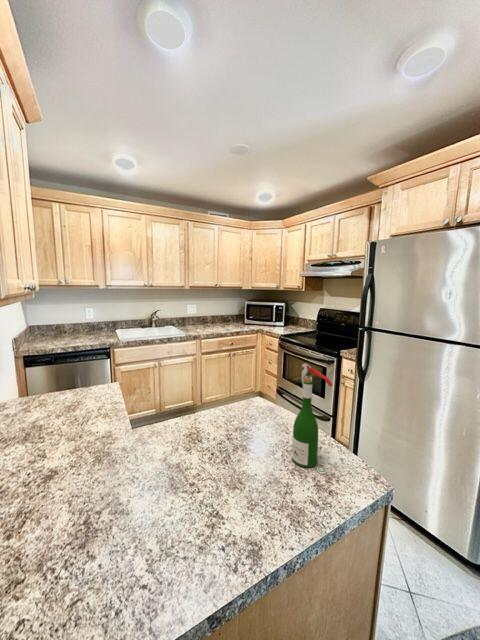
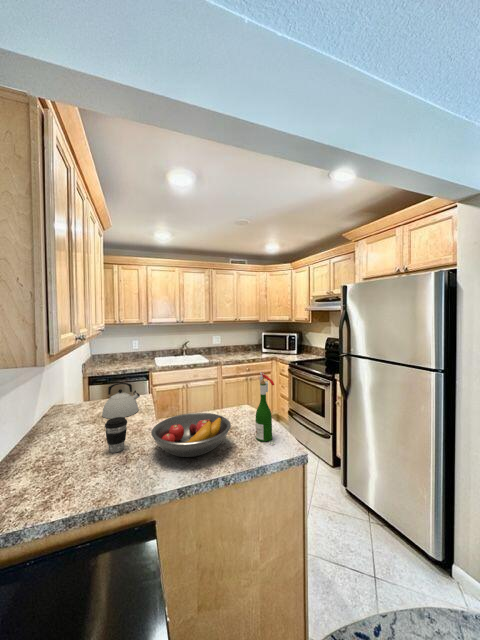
kettle: none [41,374,102,431] -> present [102,383,140,419]
fruit bowl: none [131,425,266,520] -> present [151,413,231,457]
coffee cup: none [40,446,84,512] -> present [105,417,127,453]

